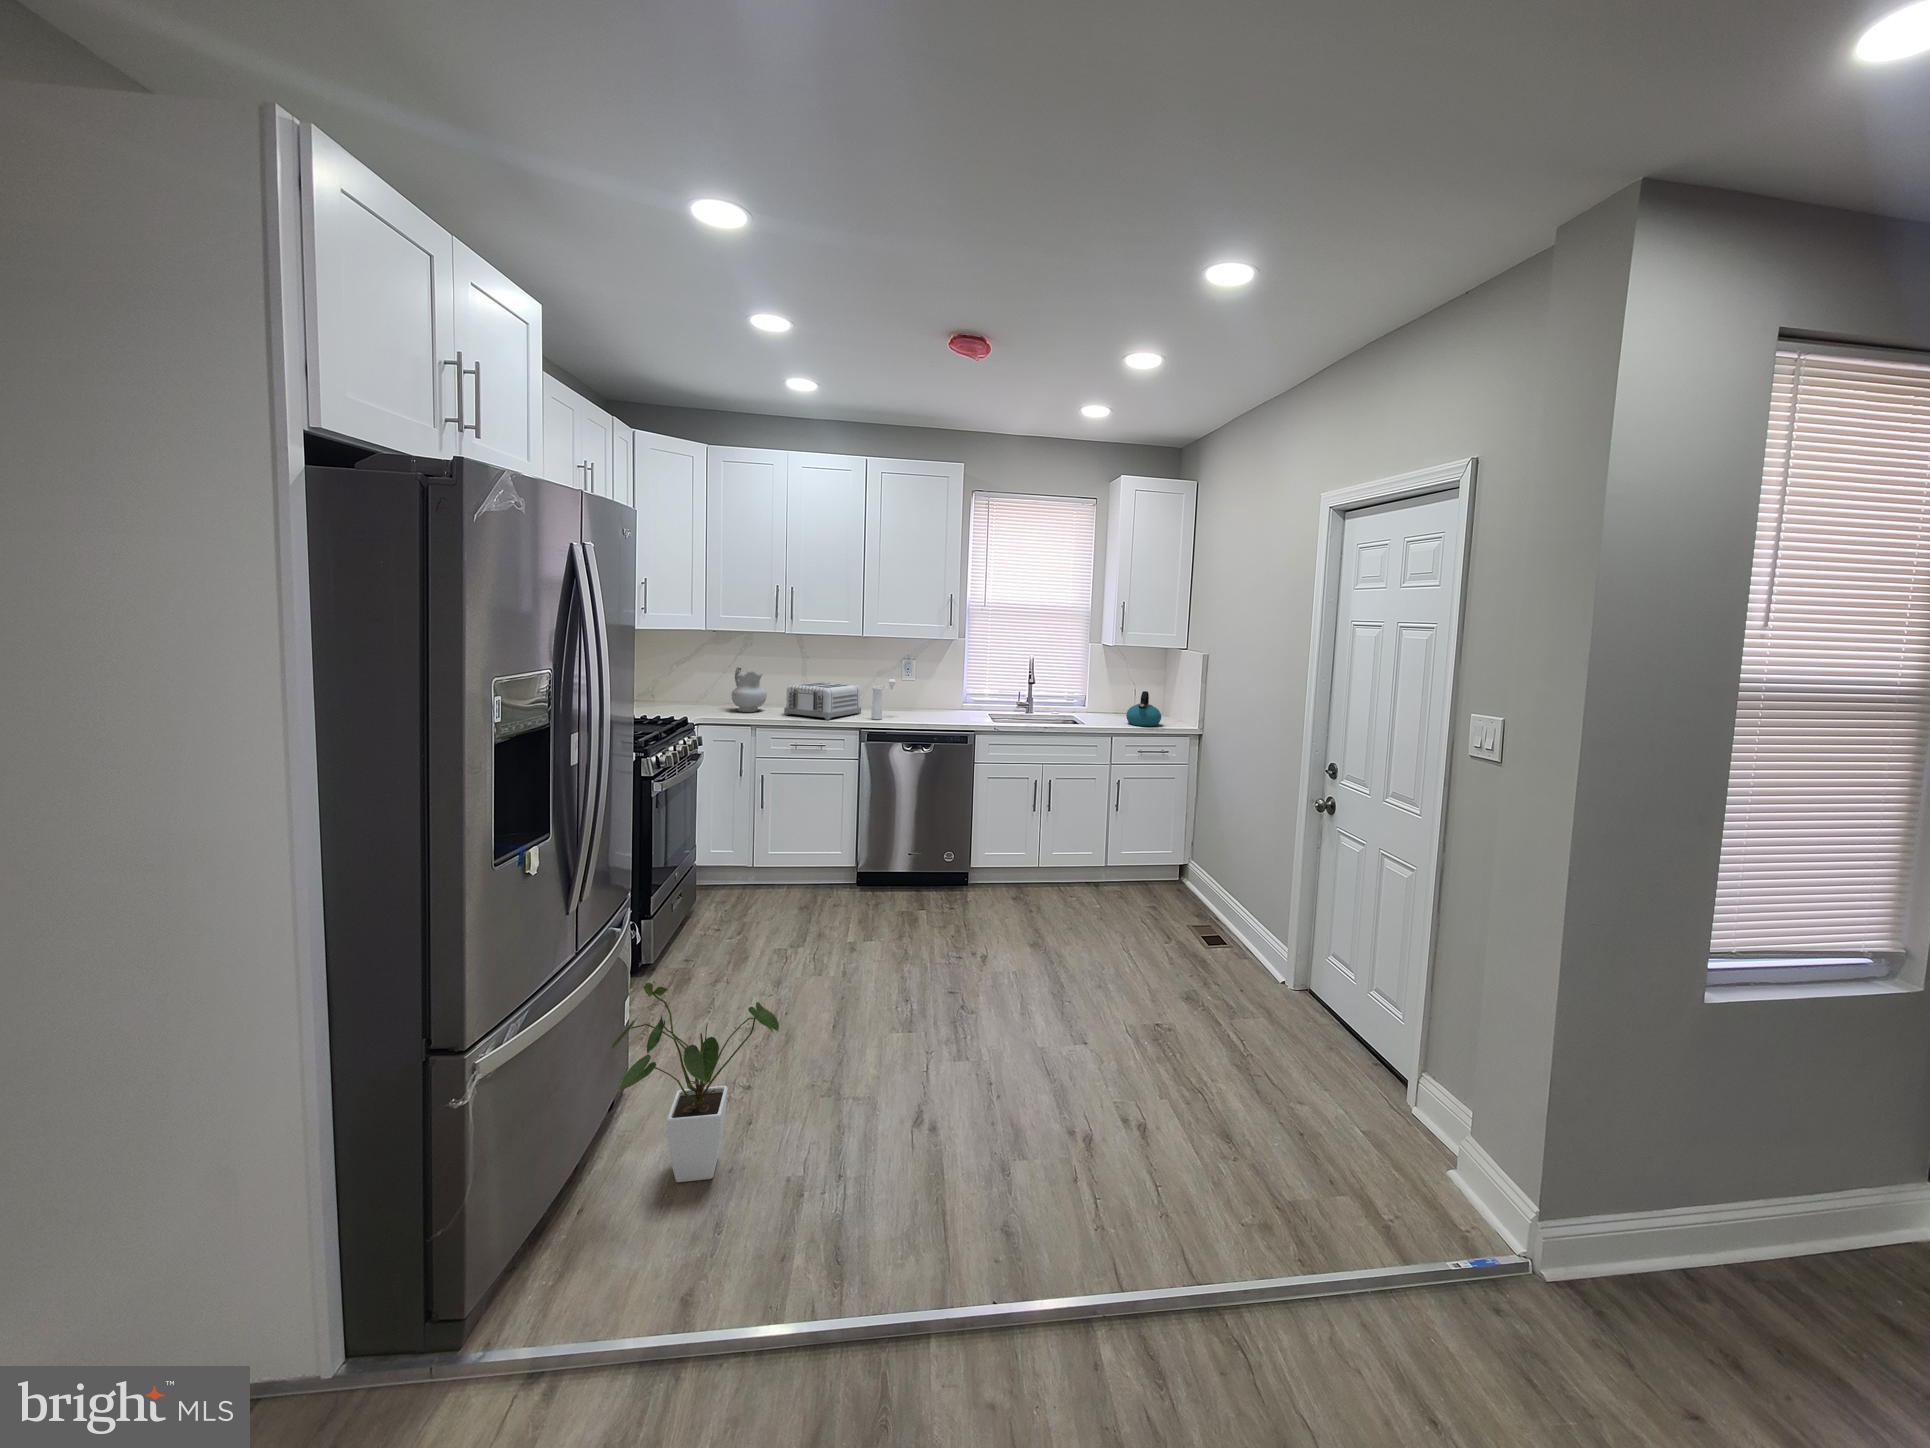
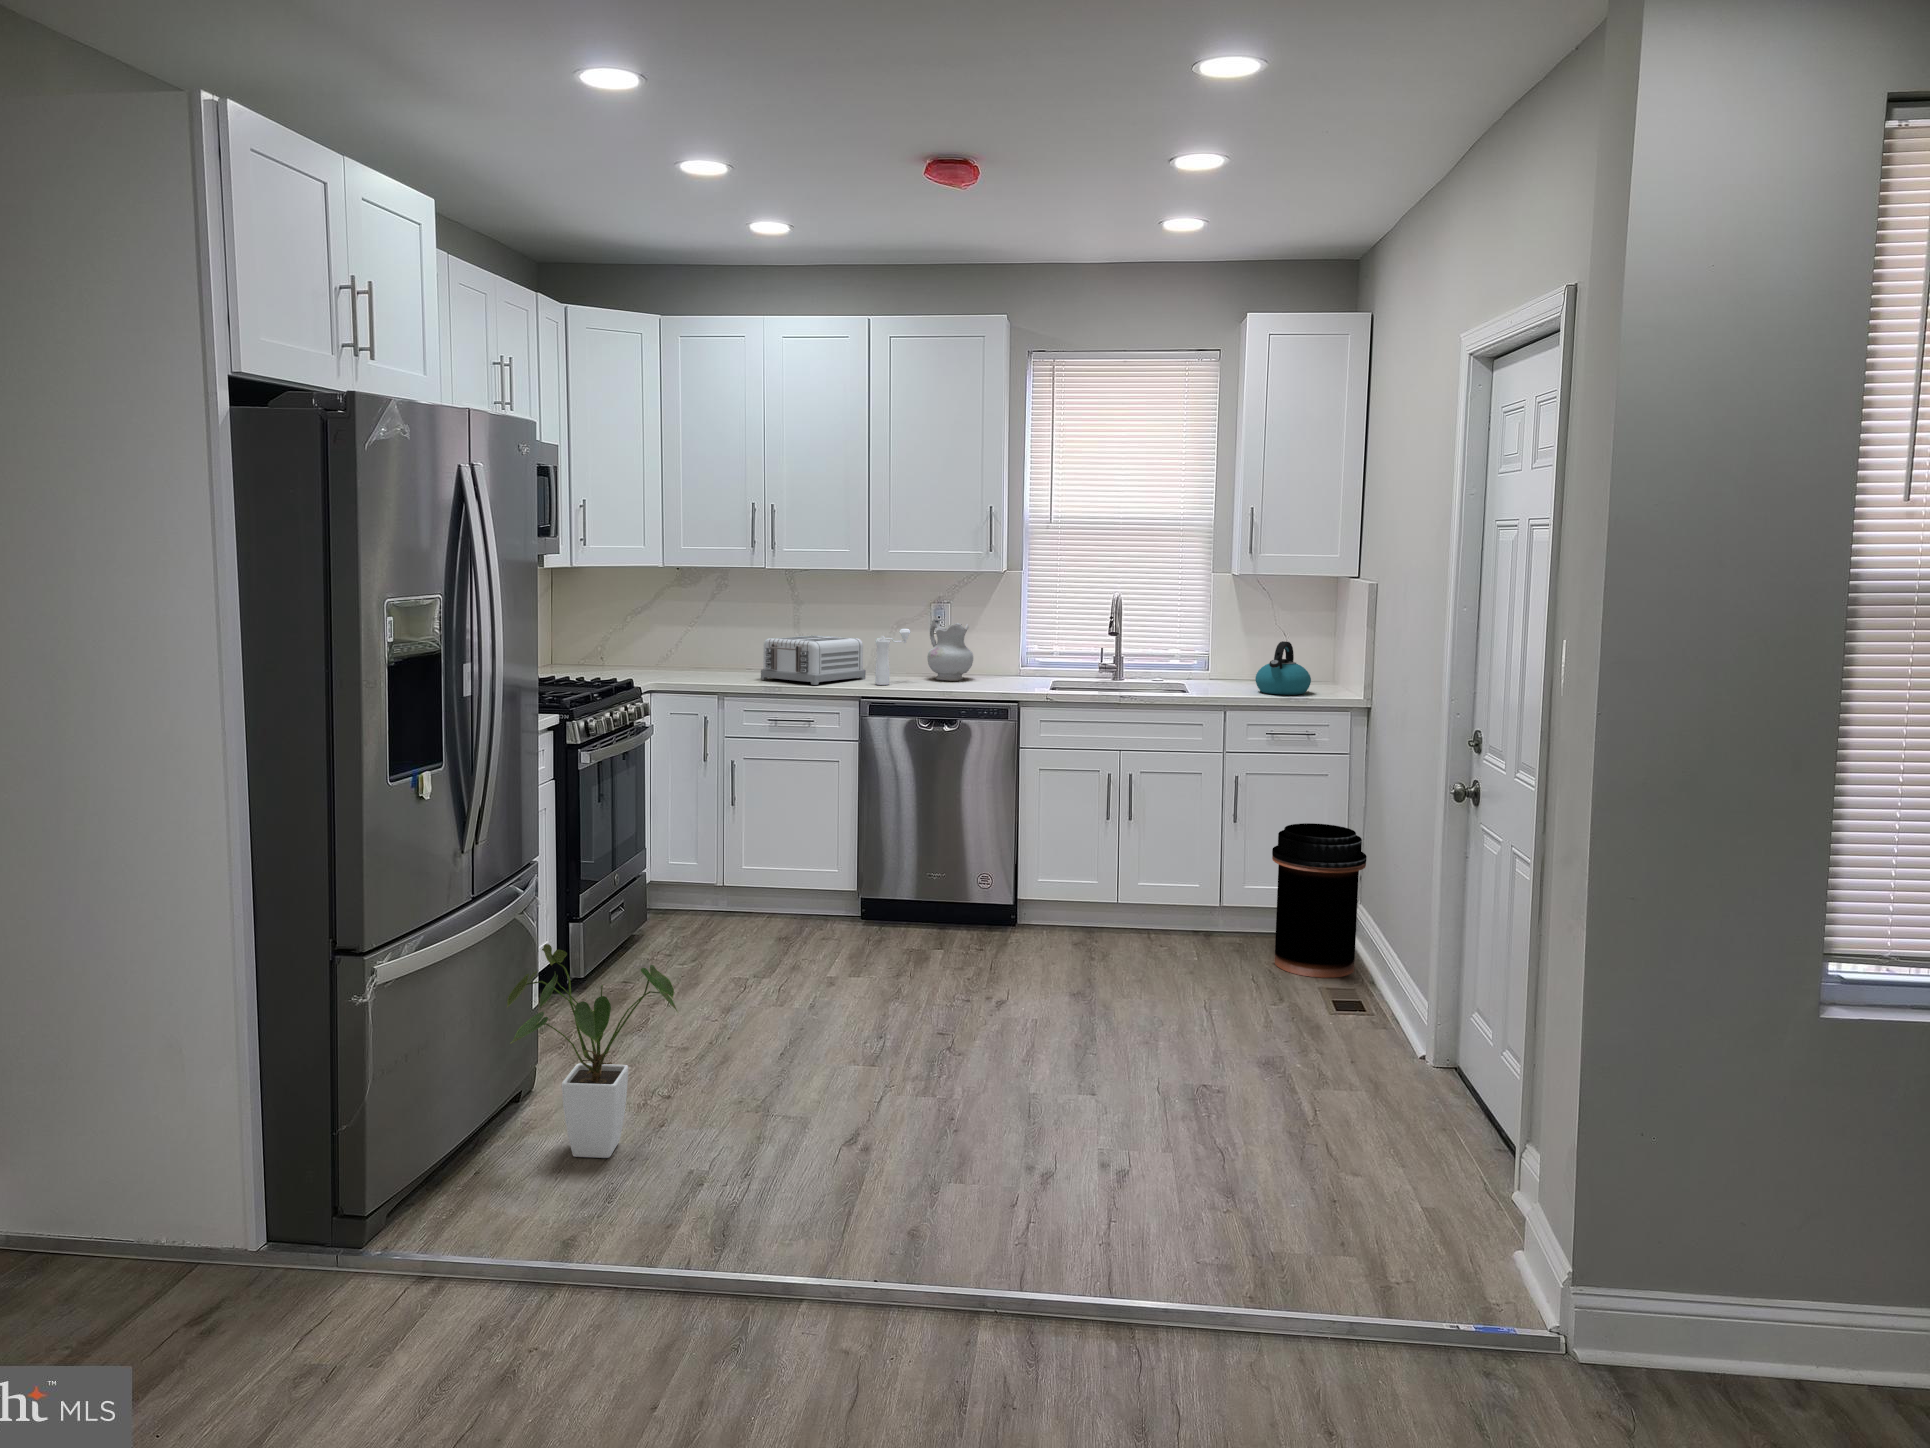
ceramic pitcher: present [731,667,767,712] -> present [927,619,973,681]
trash can: none [1148,812,1209,916] -> present [1272,823,1367,978]

